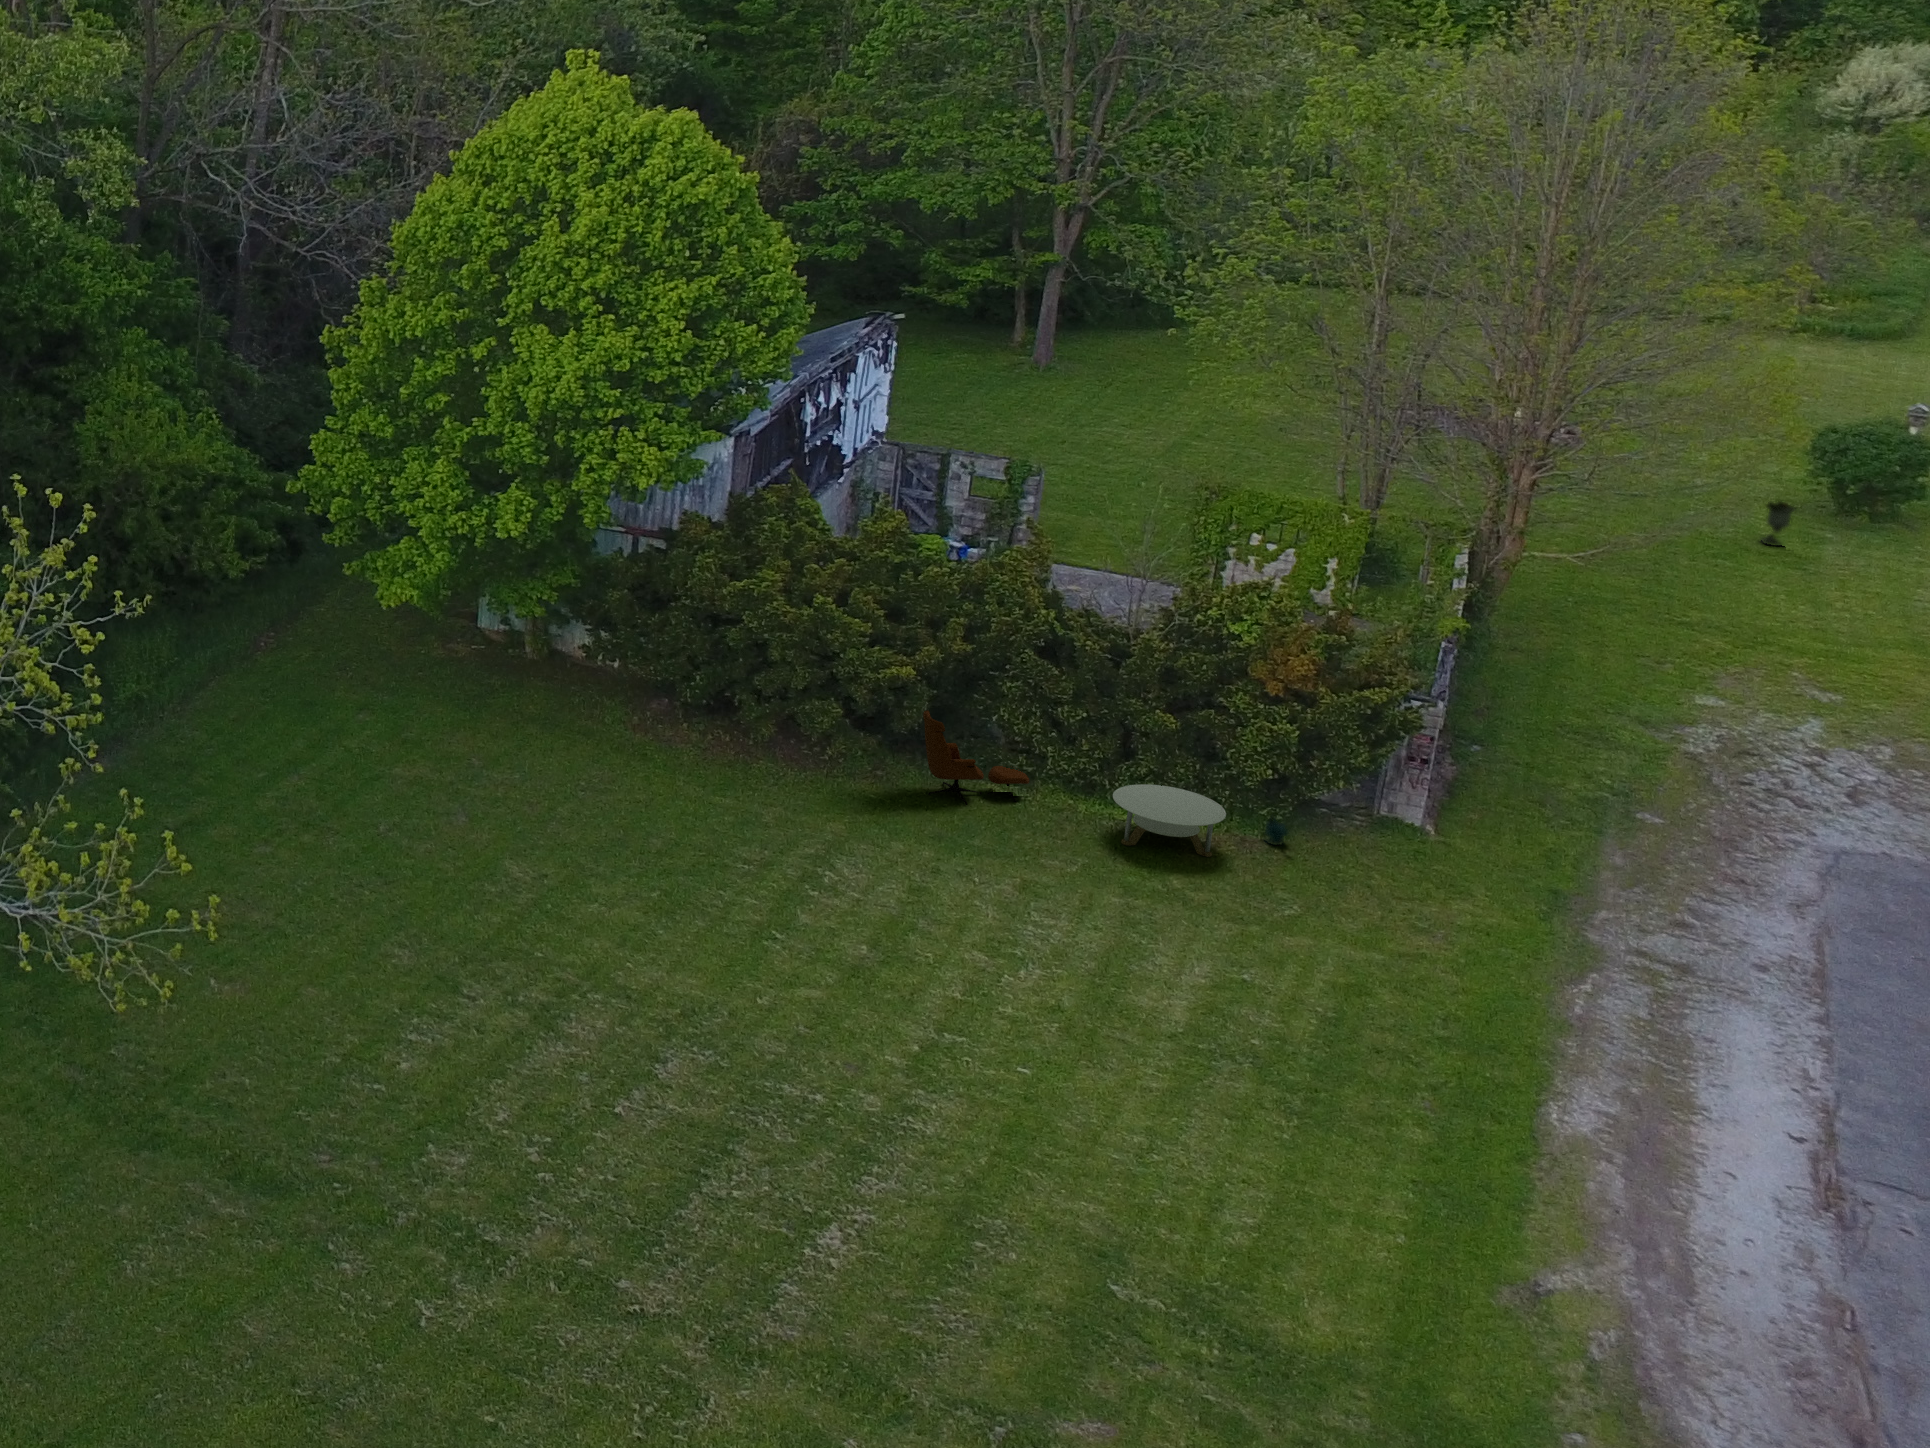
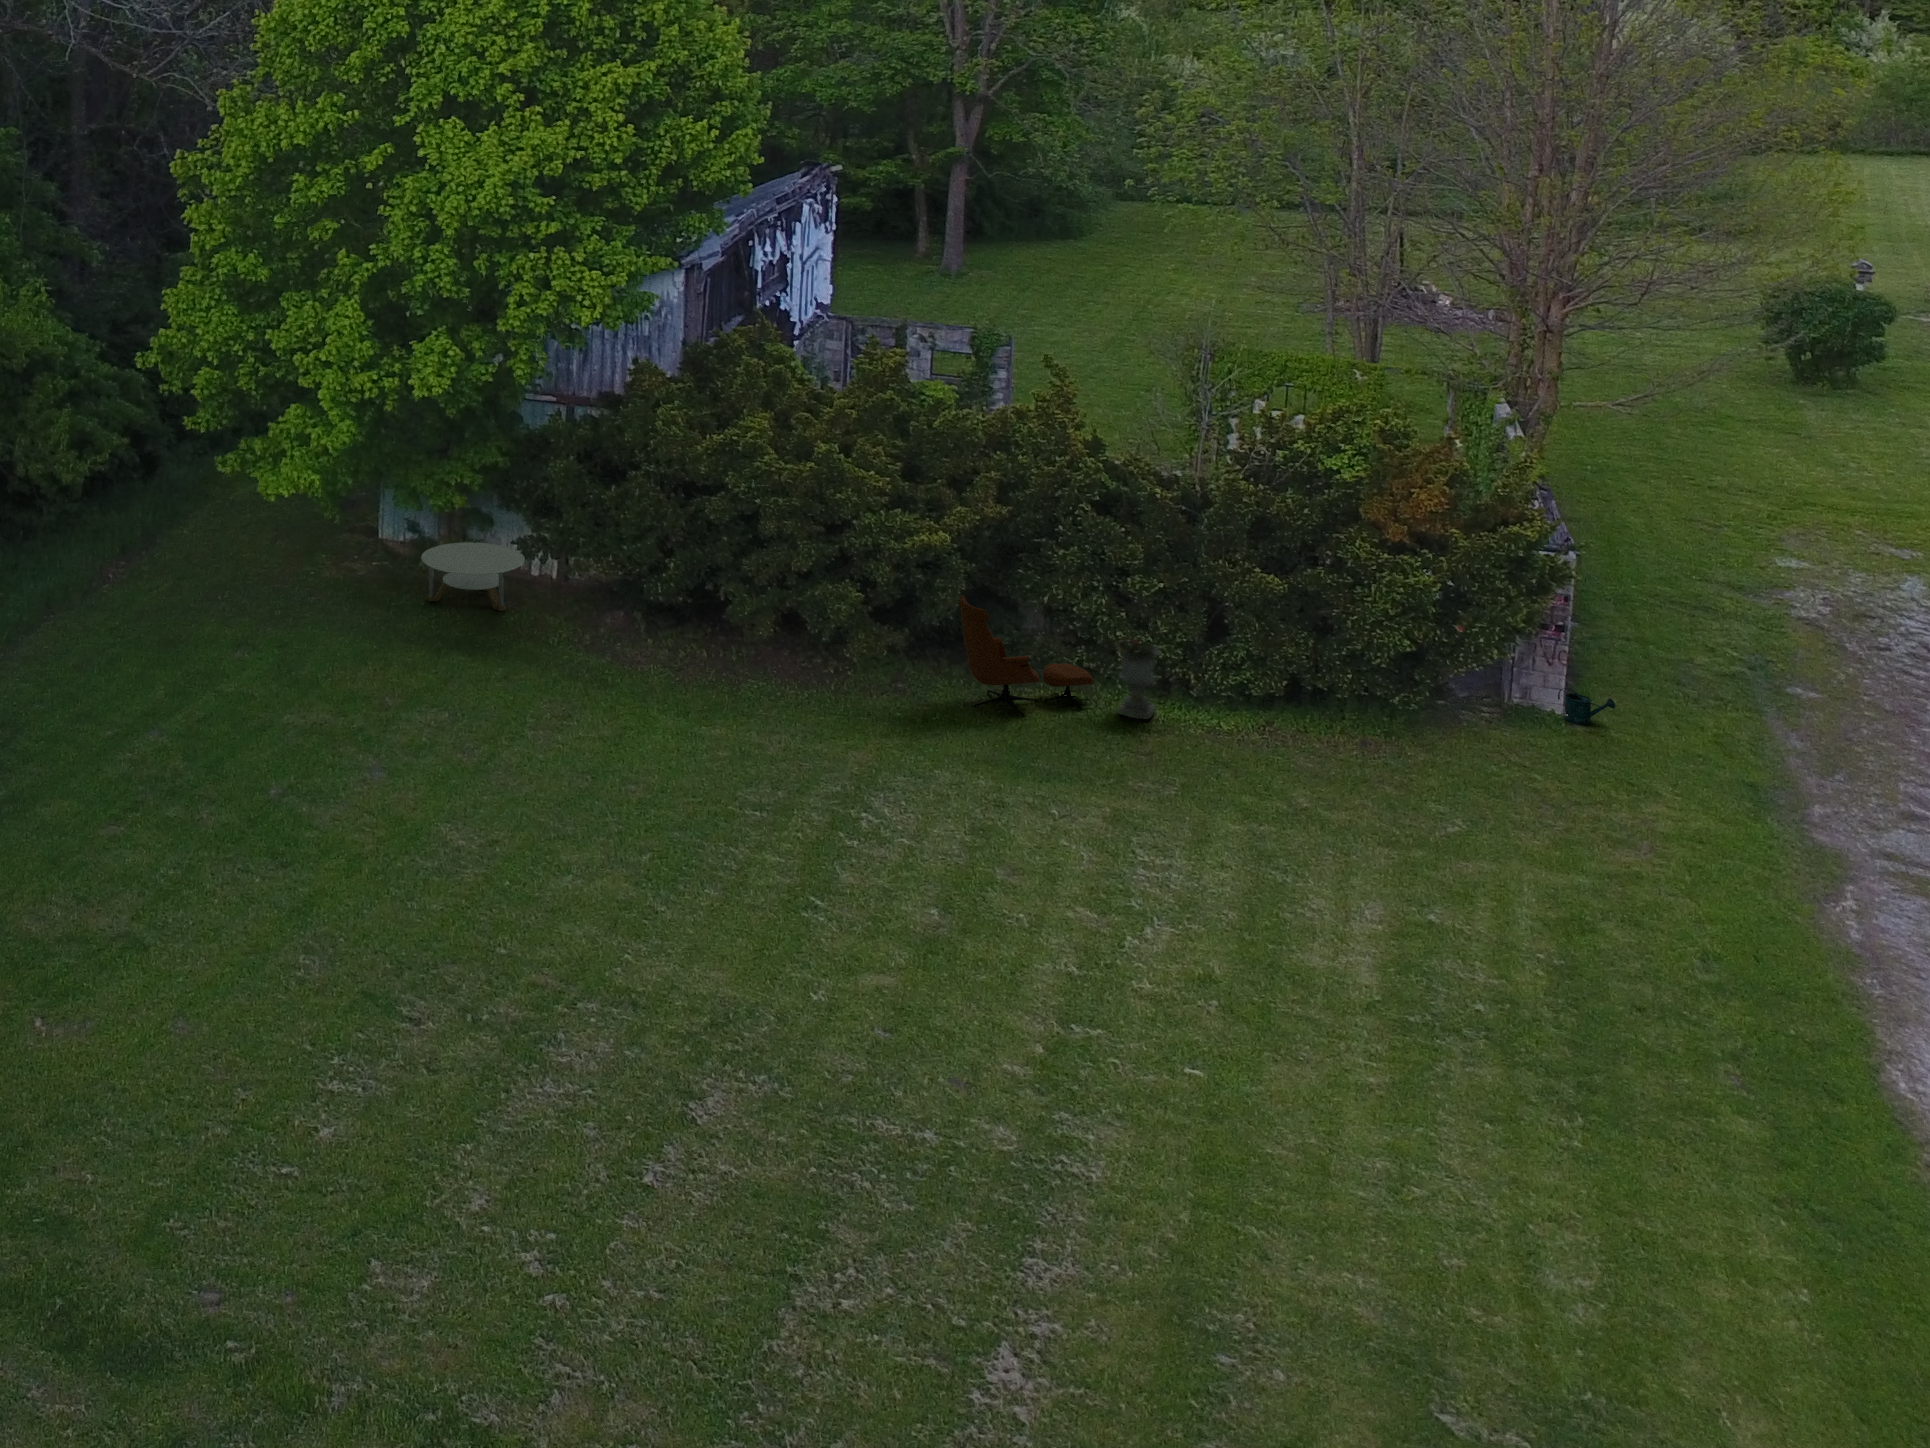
planter: present [1761,501,1795,546] -> present [1116,638,1160,719]
round table: present [1113,784,1226,857] -> present [421,542,525,611]
watering can: present [1265,817,1288,845] -> present [1558,688,1615,725]

